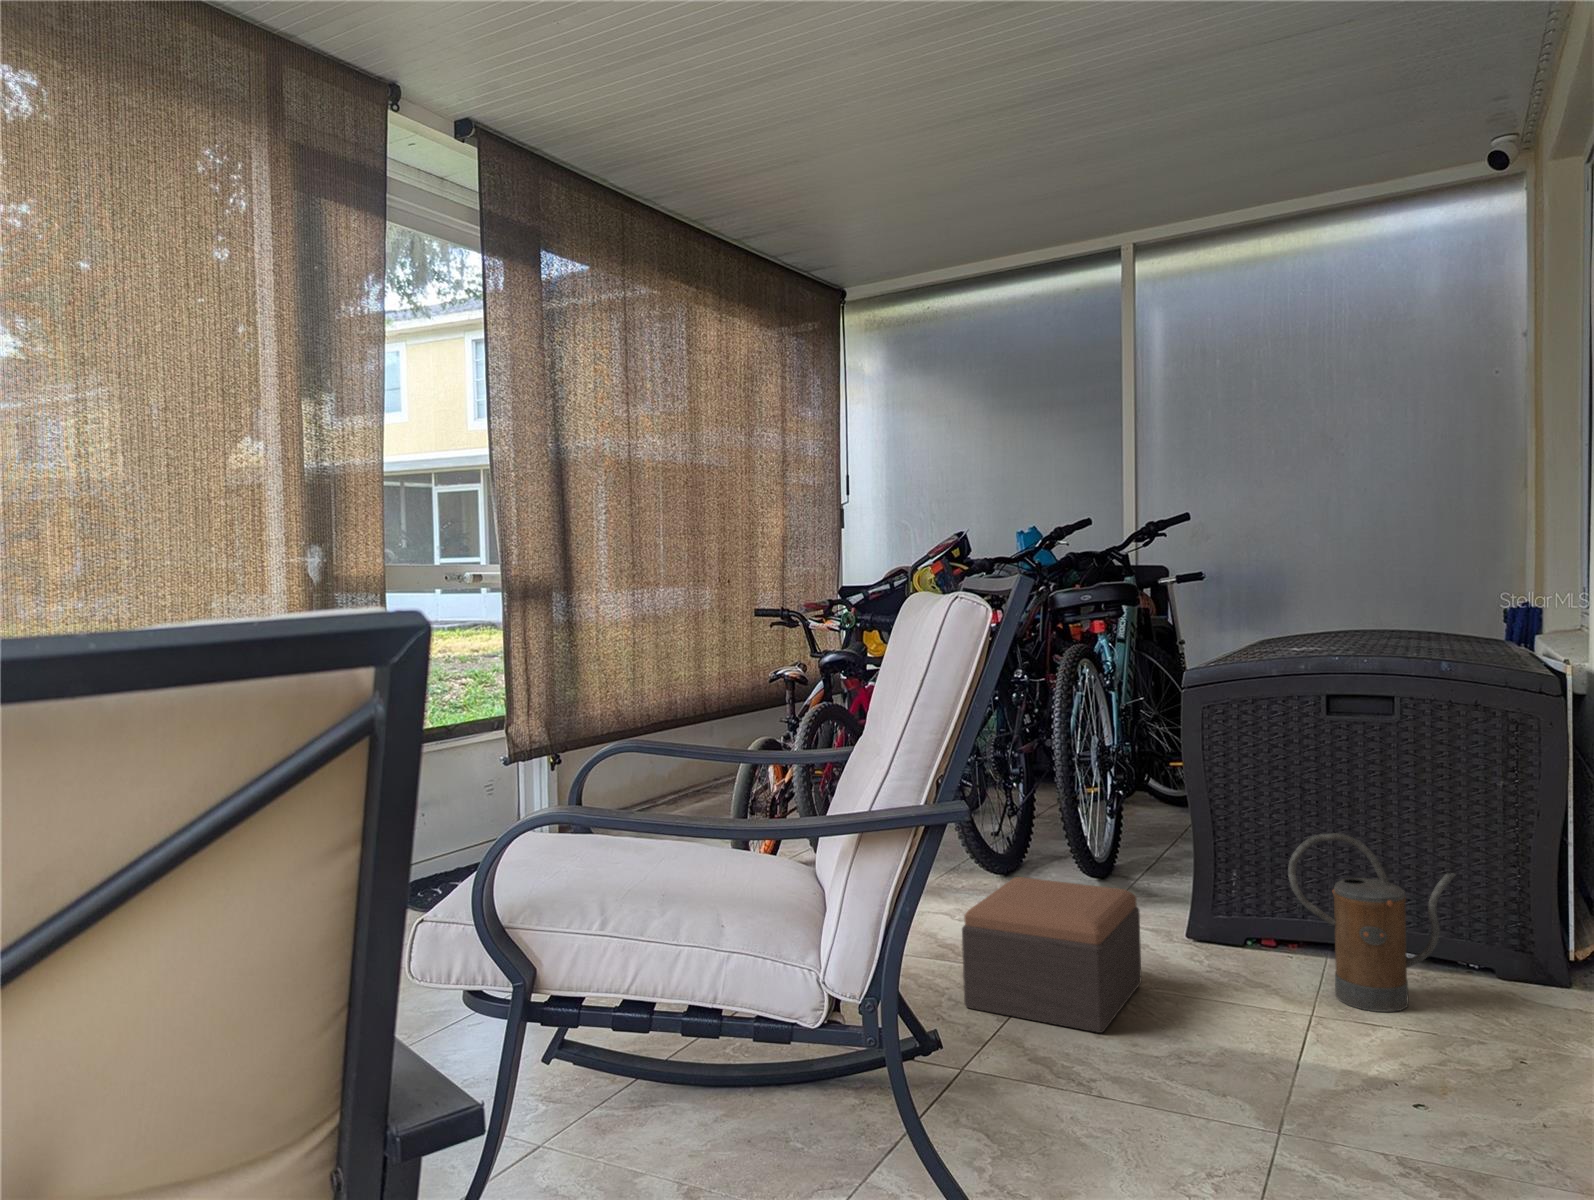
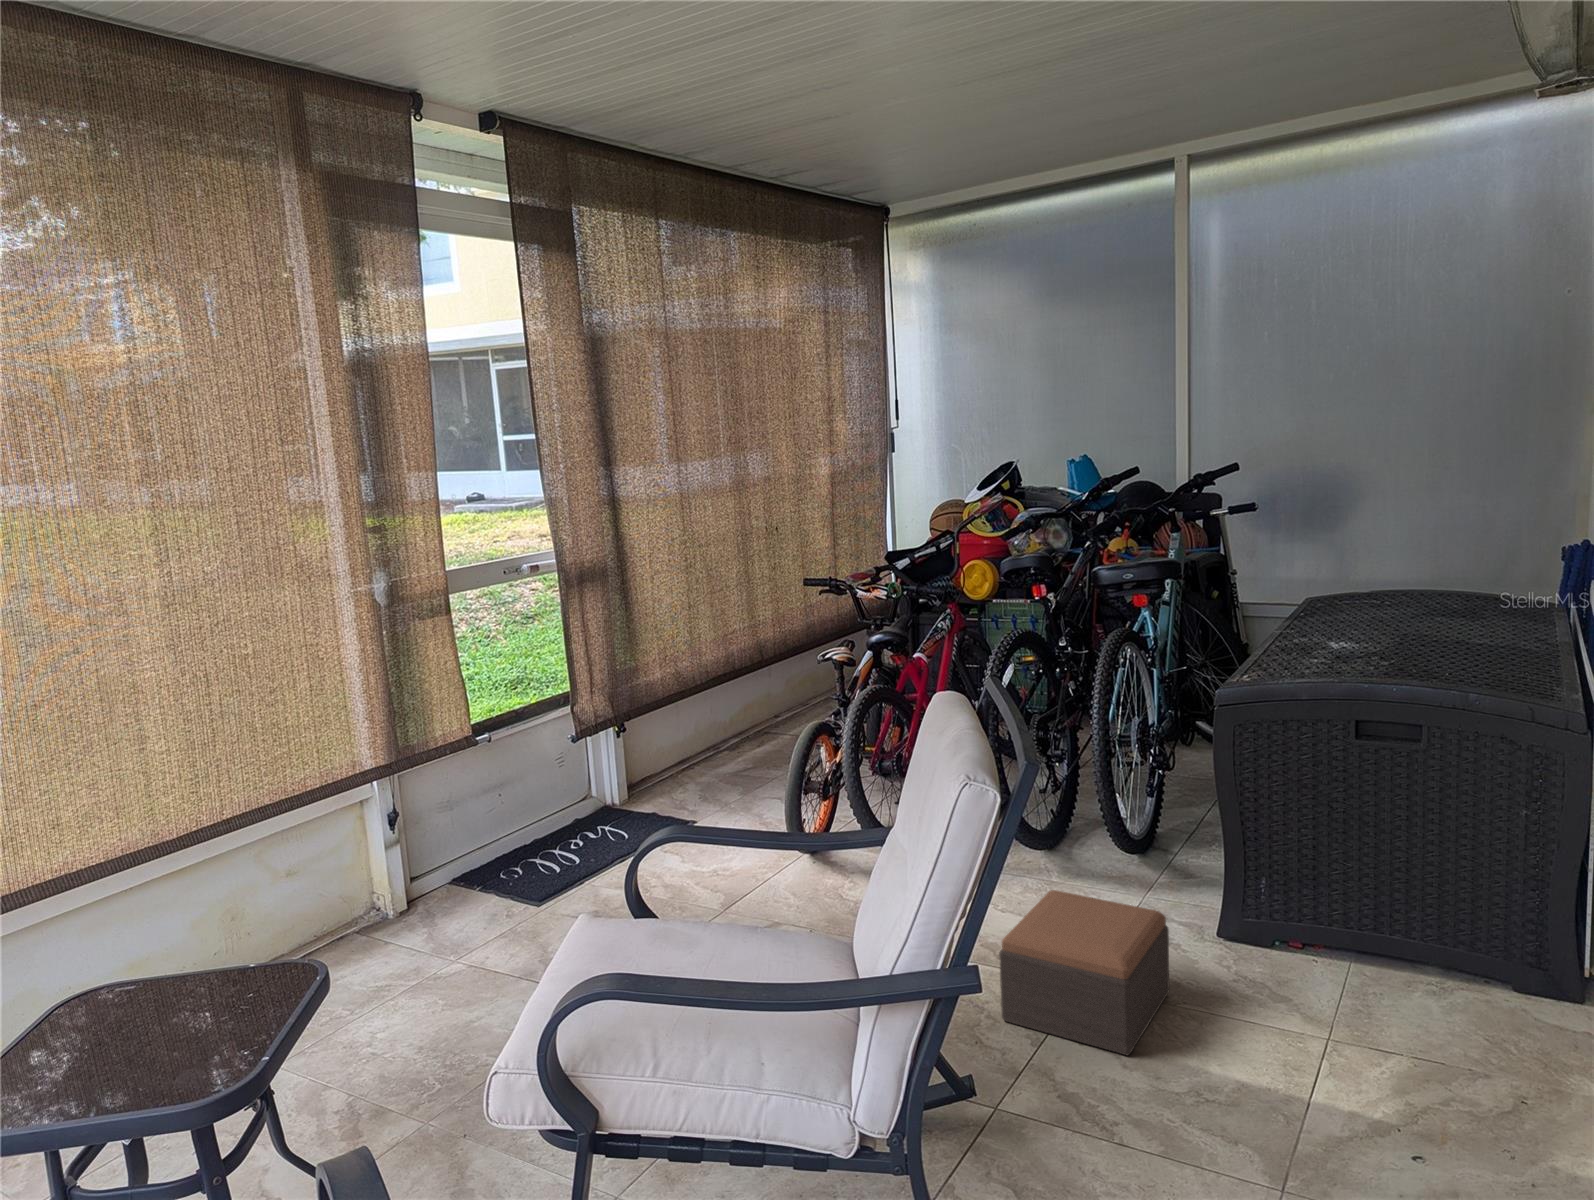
watering can: present [1288,833,1455,1012] -> none [1312,865,1475,1031]

